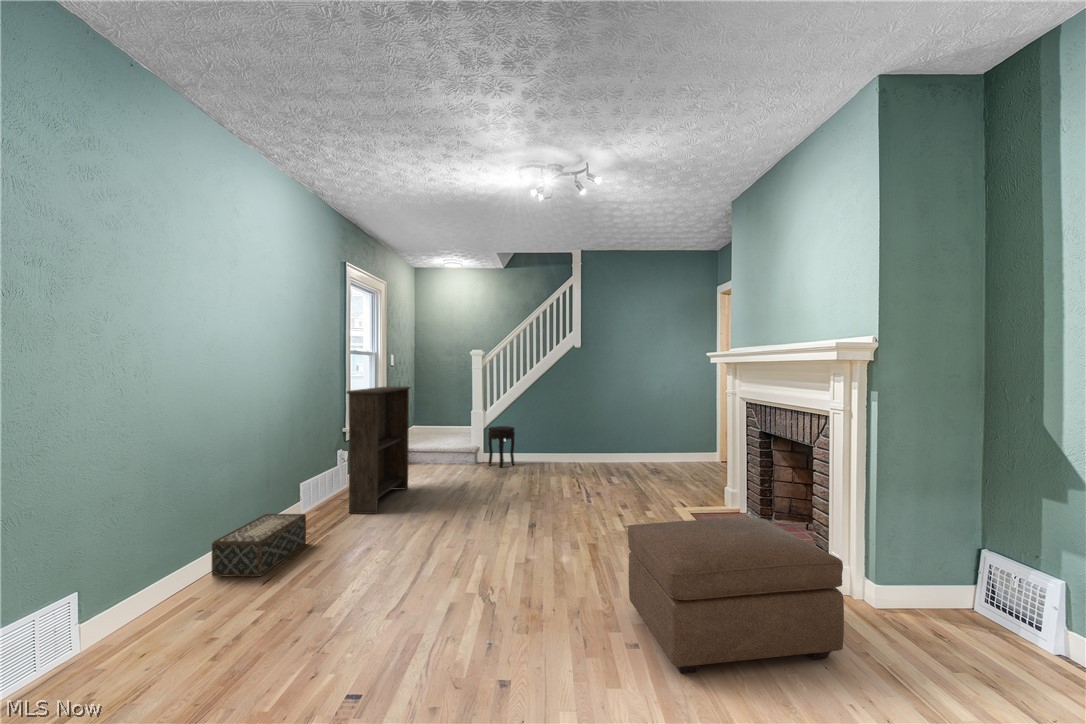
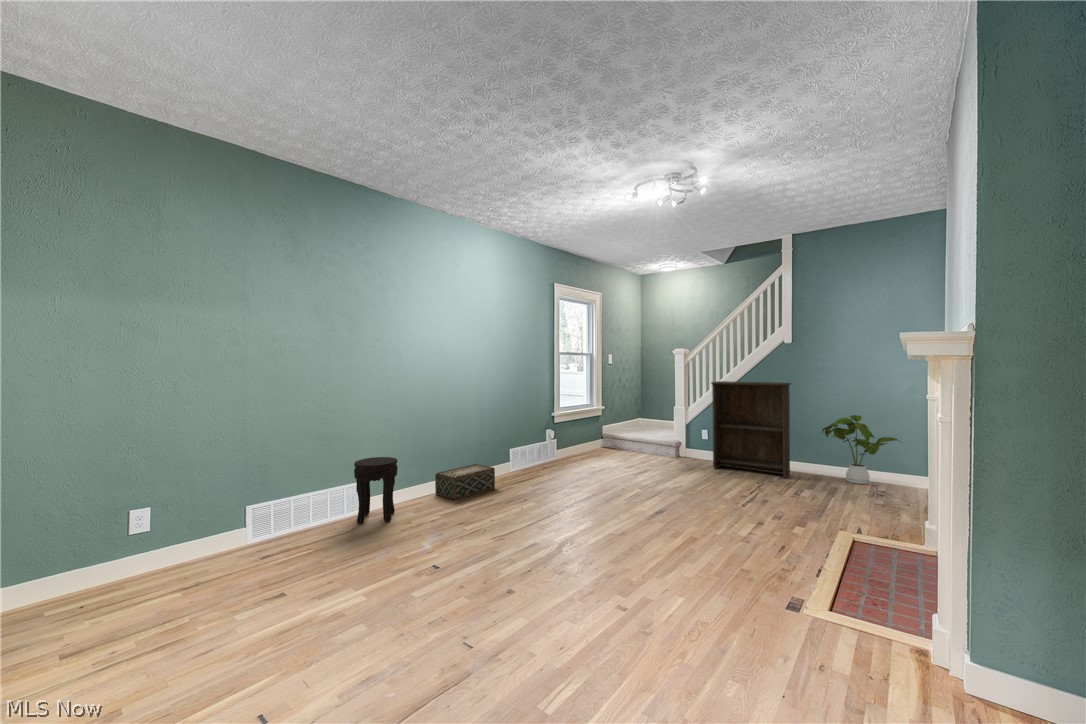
bookshelf: present [347,387,410,514] -> present [711,381,791,478]
house plant: none [609,409,663,467] -> present [822,415,901,484]
side table: present [488,426,515,468] -> present [354,457,398,524]
ottoman: present [628,518,844,673] -> none [610,511,802,688]

